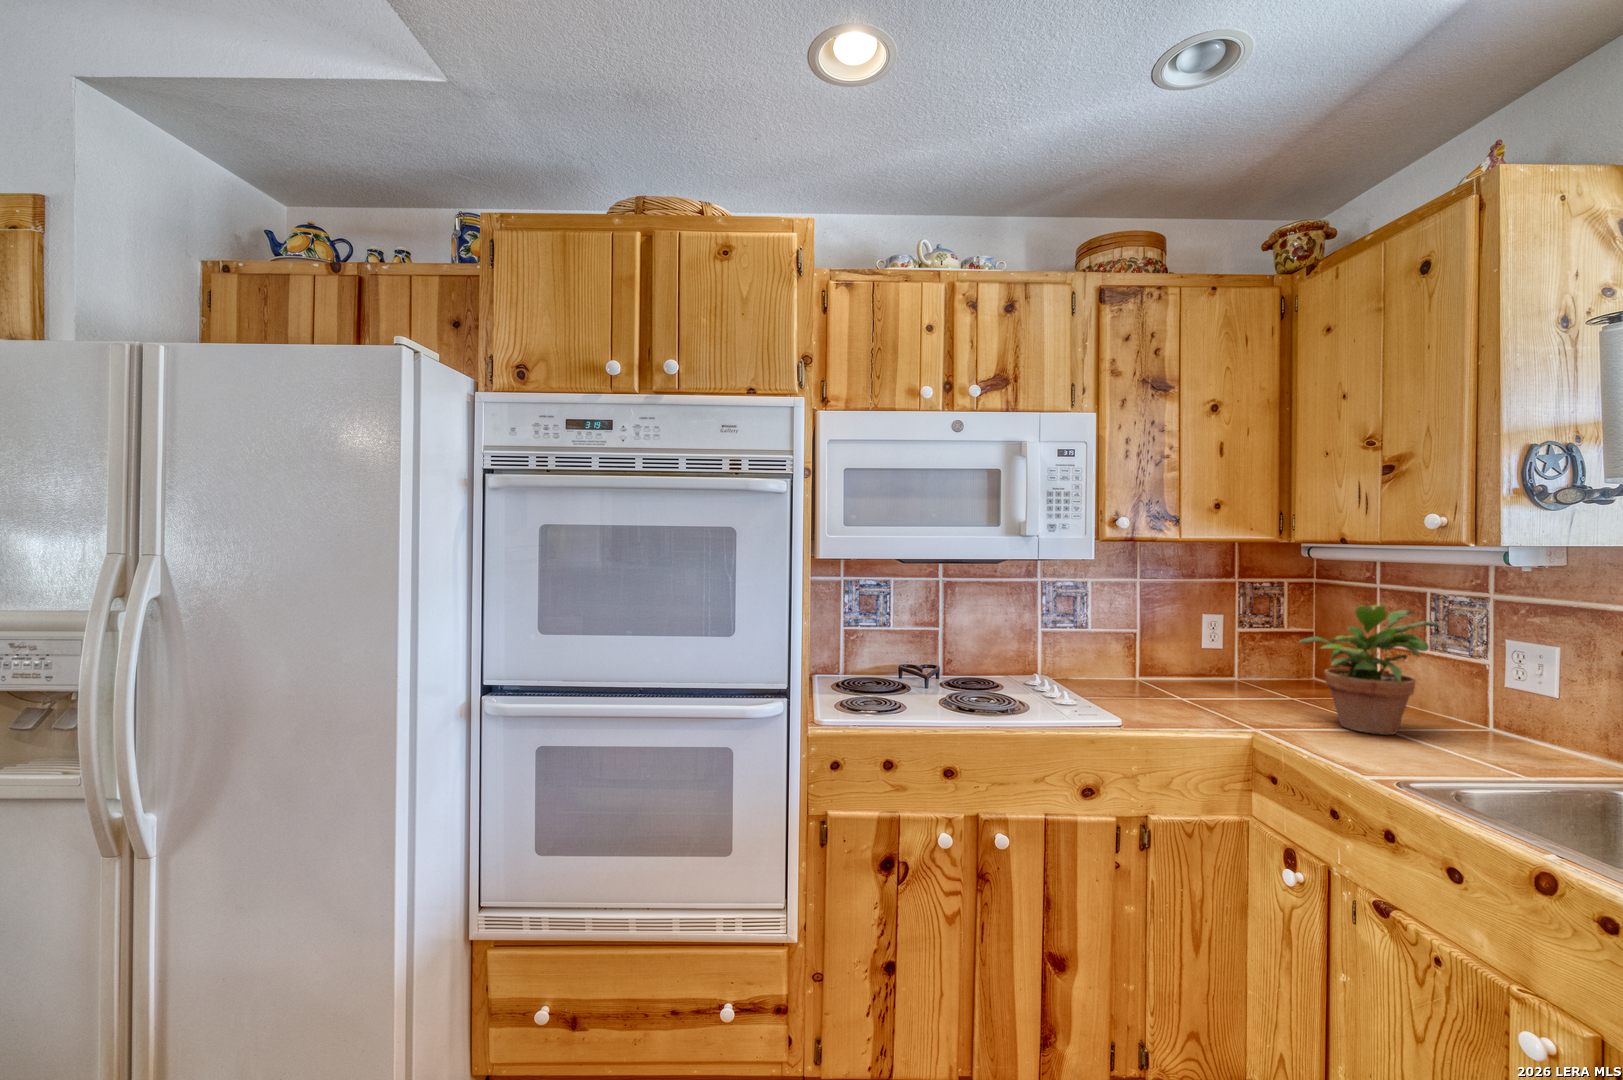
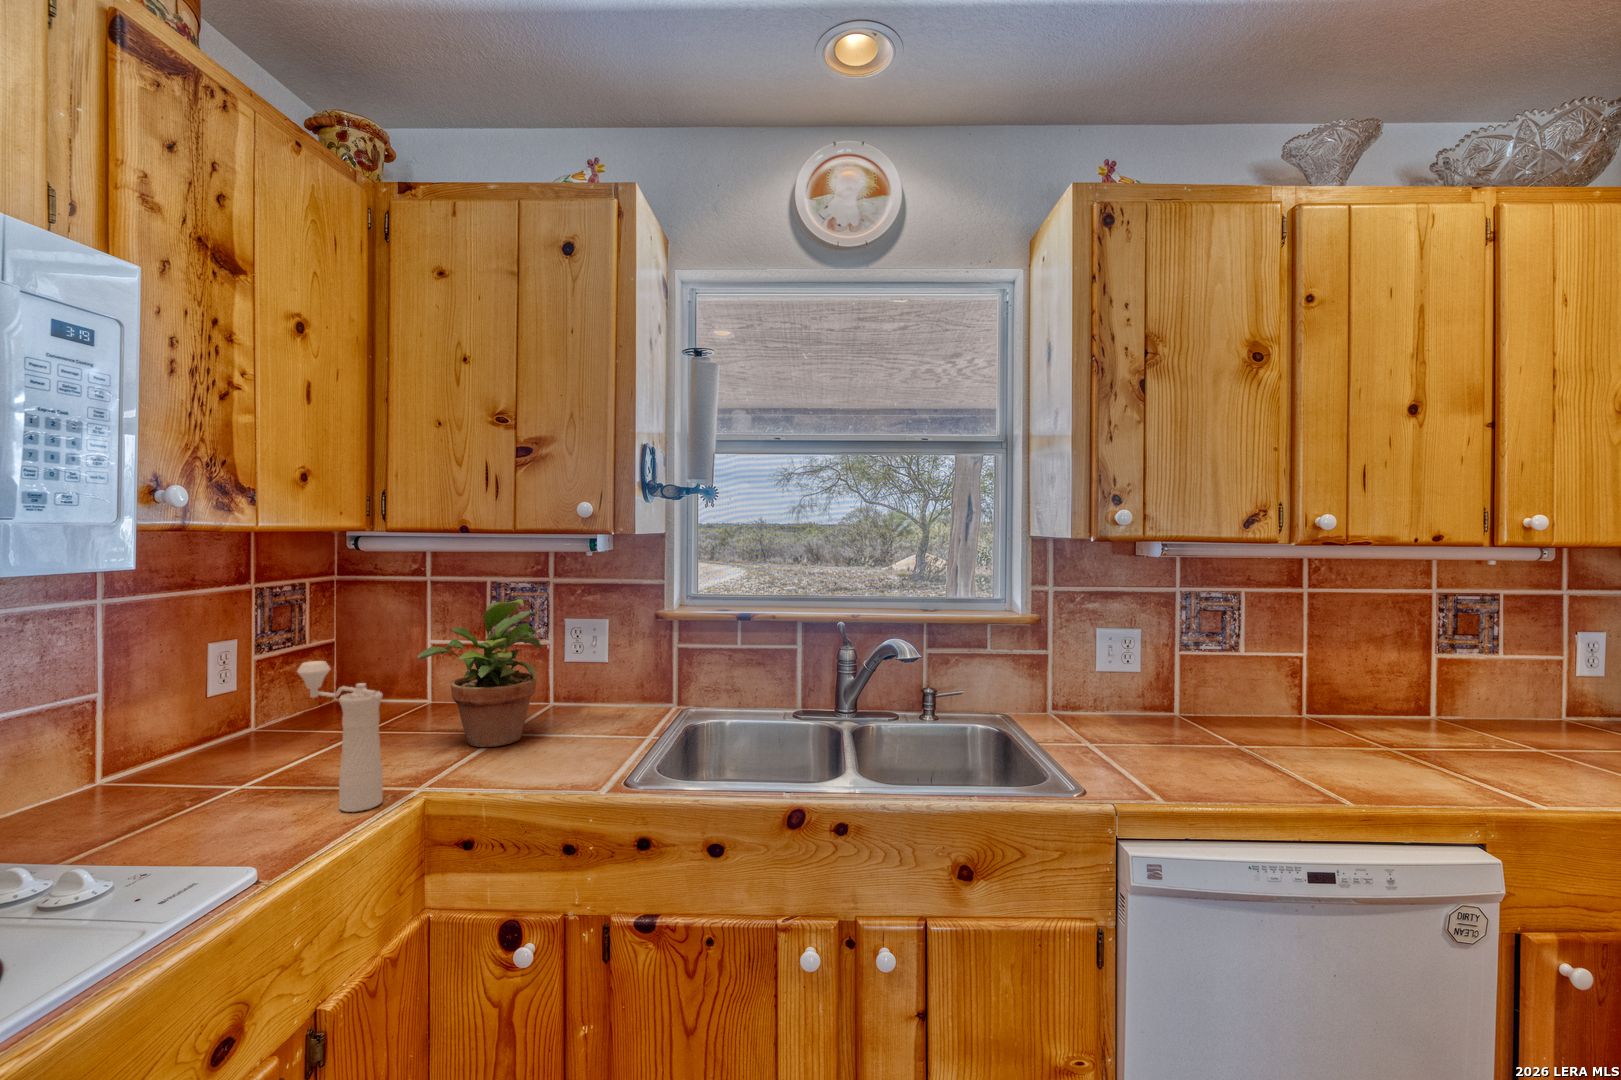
pepper mill: none [1186,625,1219,724] -> present [297,661,383,812]

